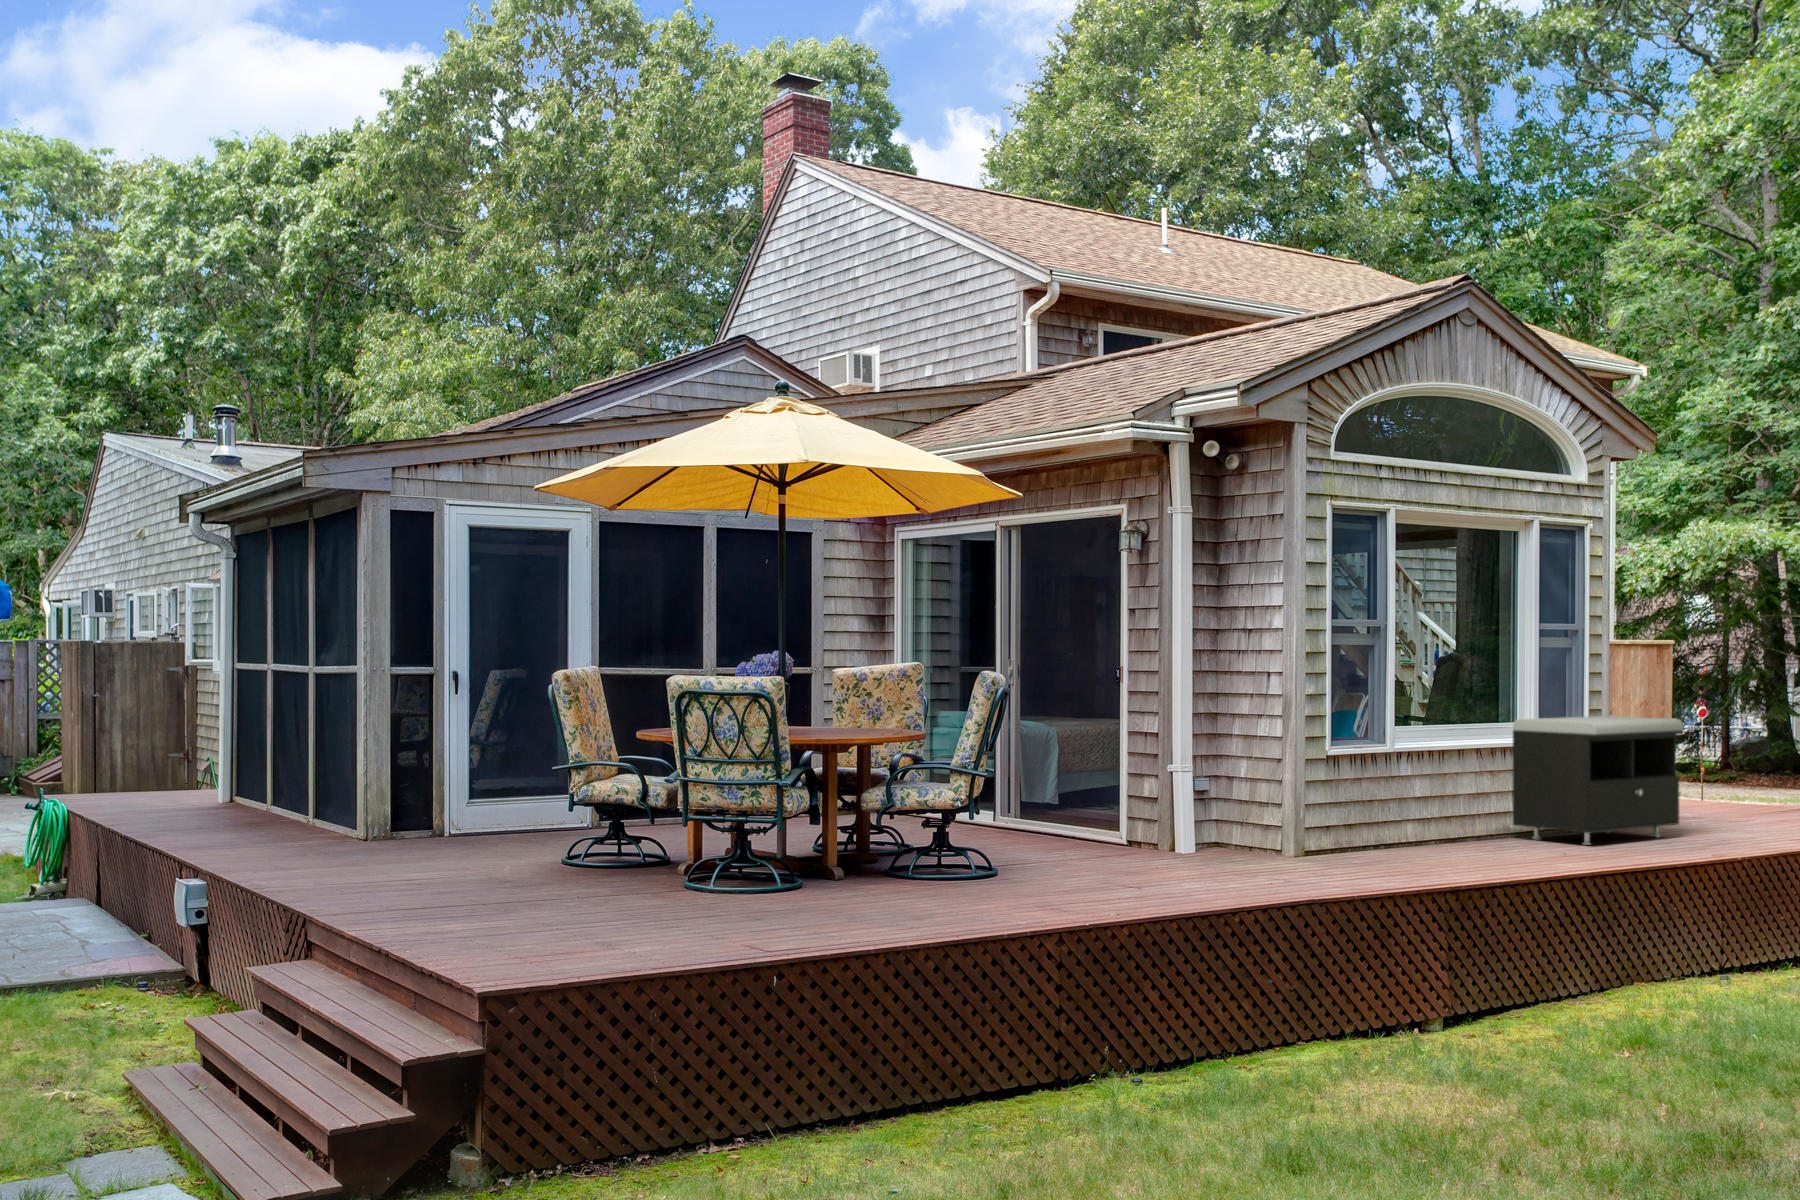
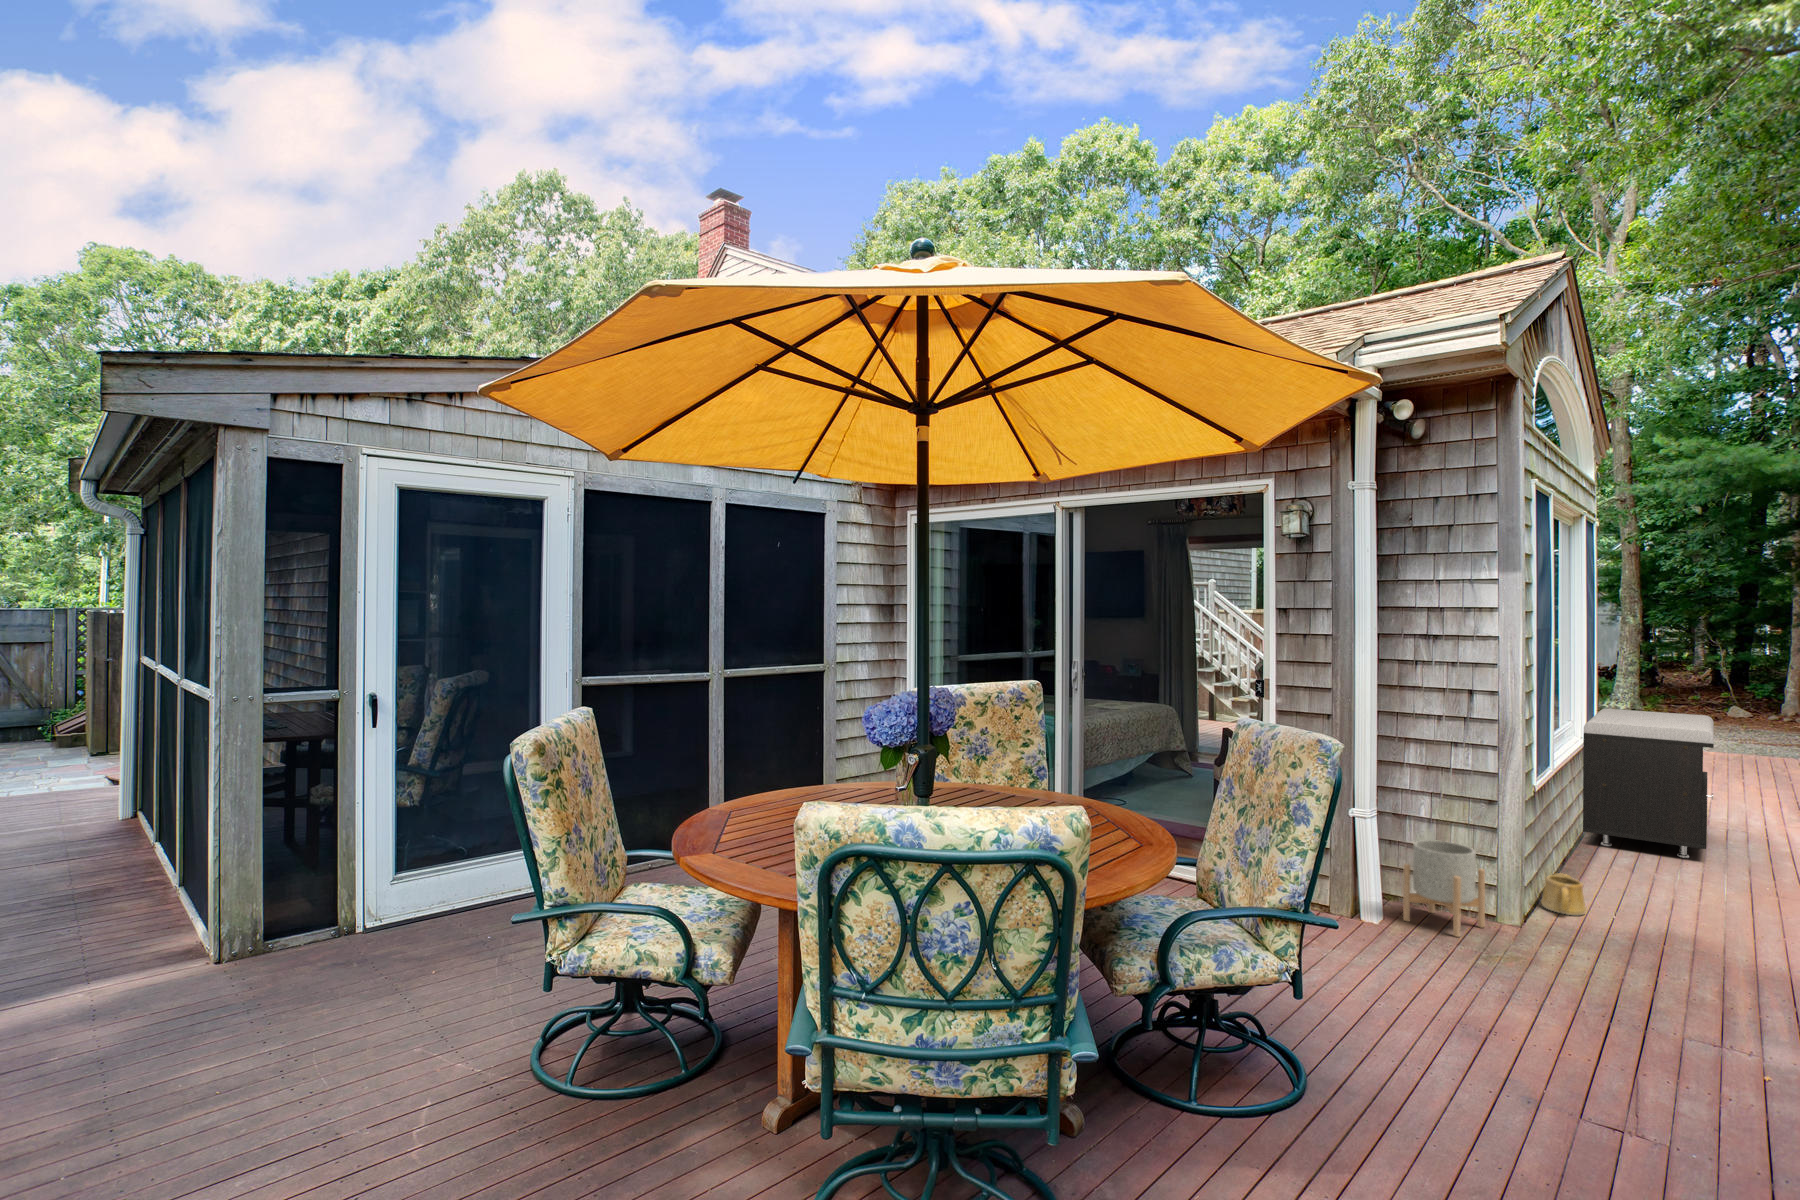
planter: none [1211,794,1268,859] -> present [1403,840,1485,937]
watering can: none [1347,829,1381,857] -> present [1541,873,1586,916]

